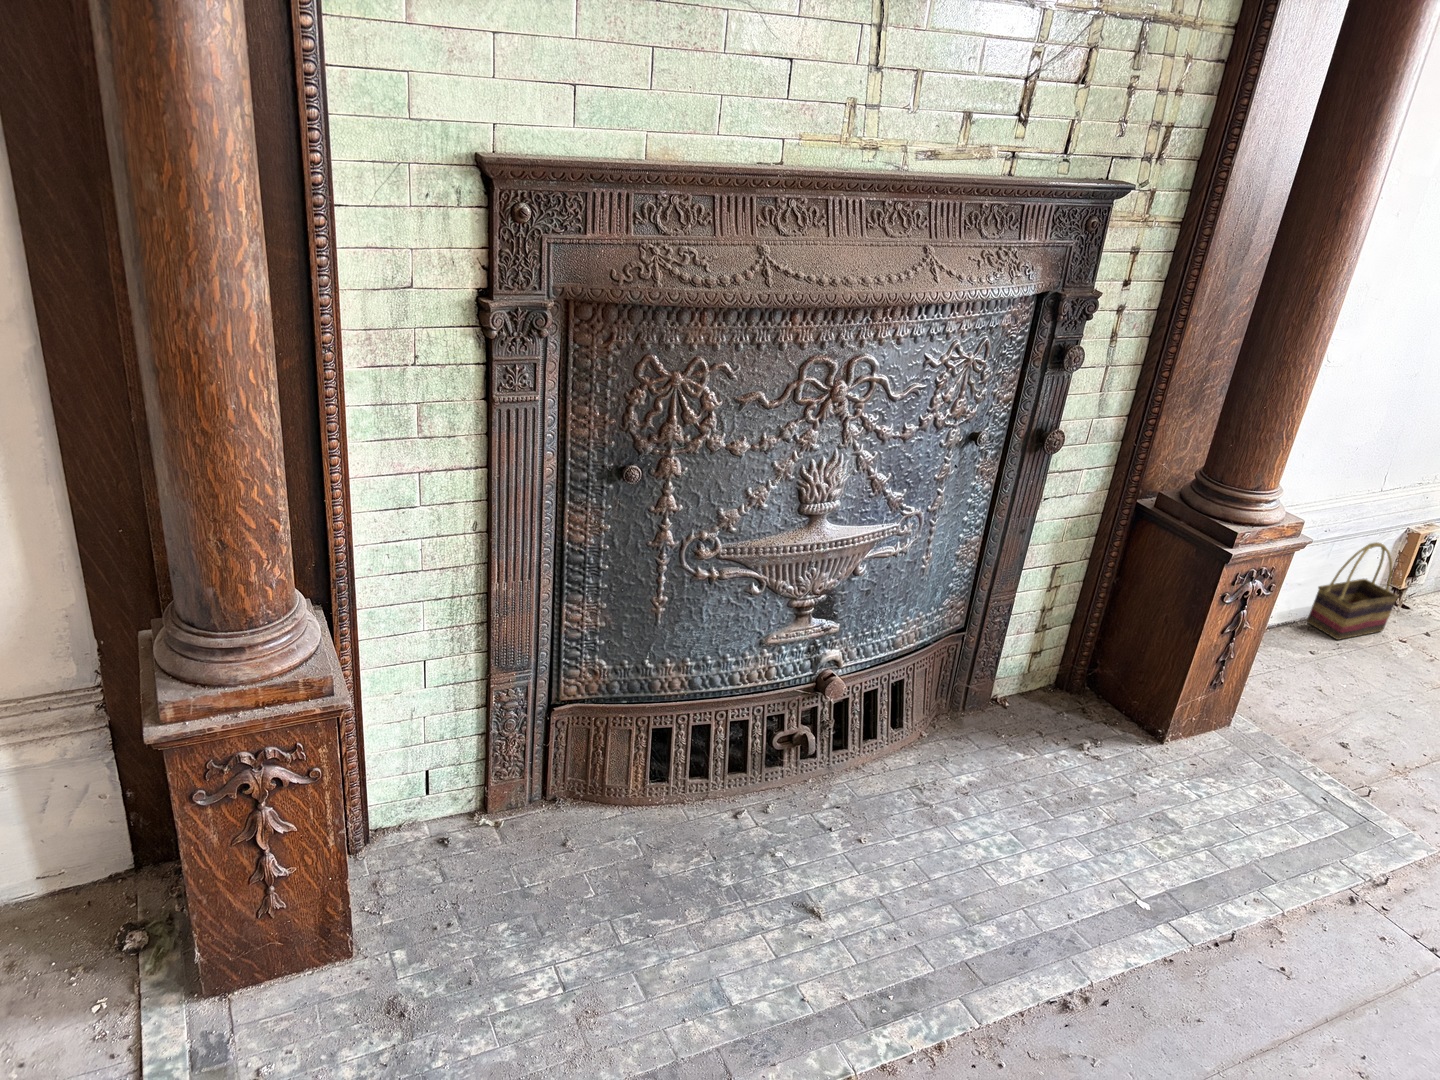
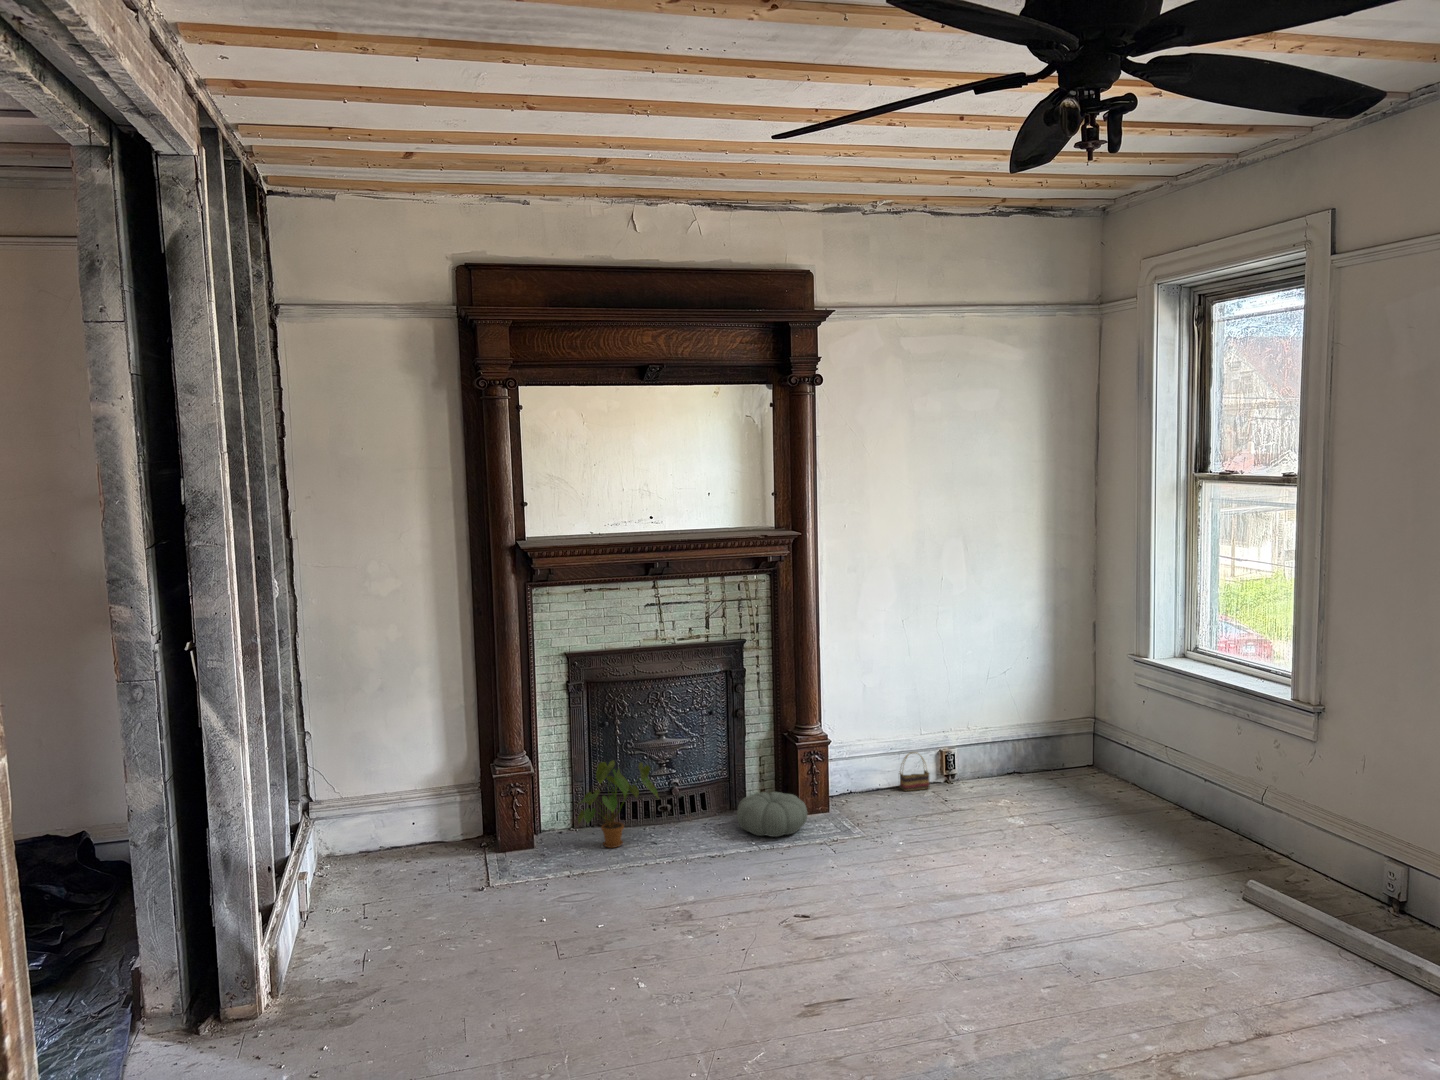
house plant: none [529,615,859,956] -> present [578,761,658,848]
pouf: none [1034,692,1280,881] -> present [737,792,807,837]

